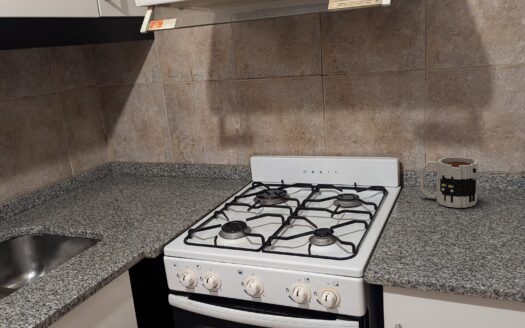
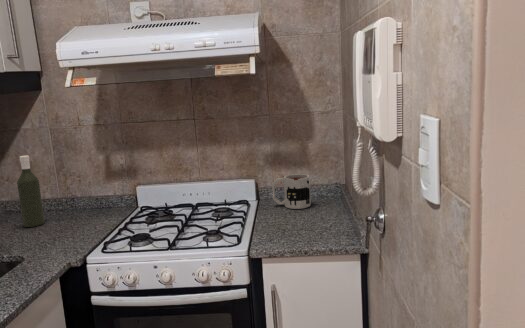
bottle: none [120,115,149,195] -> present [17,155,45,227]

